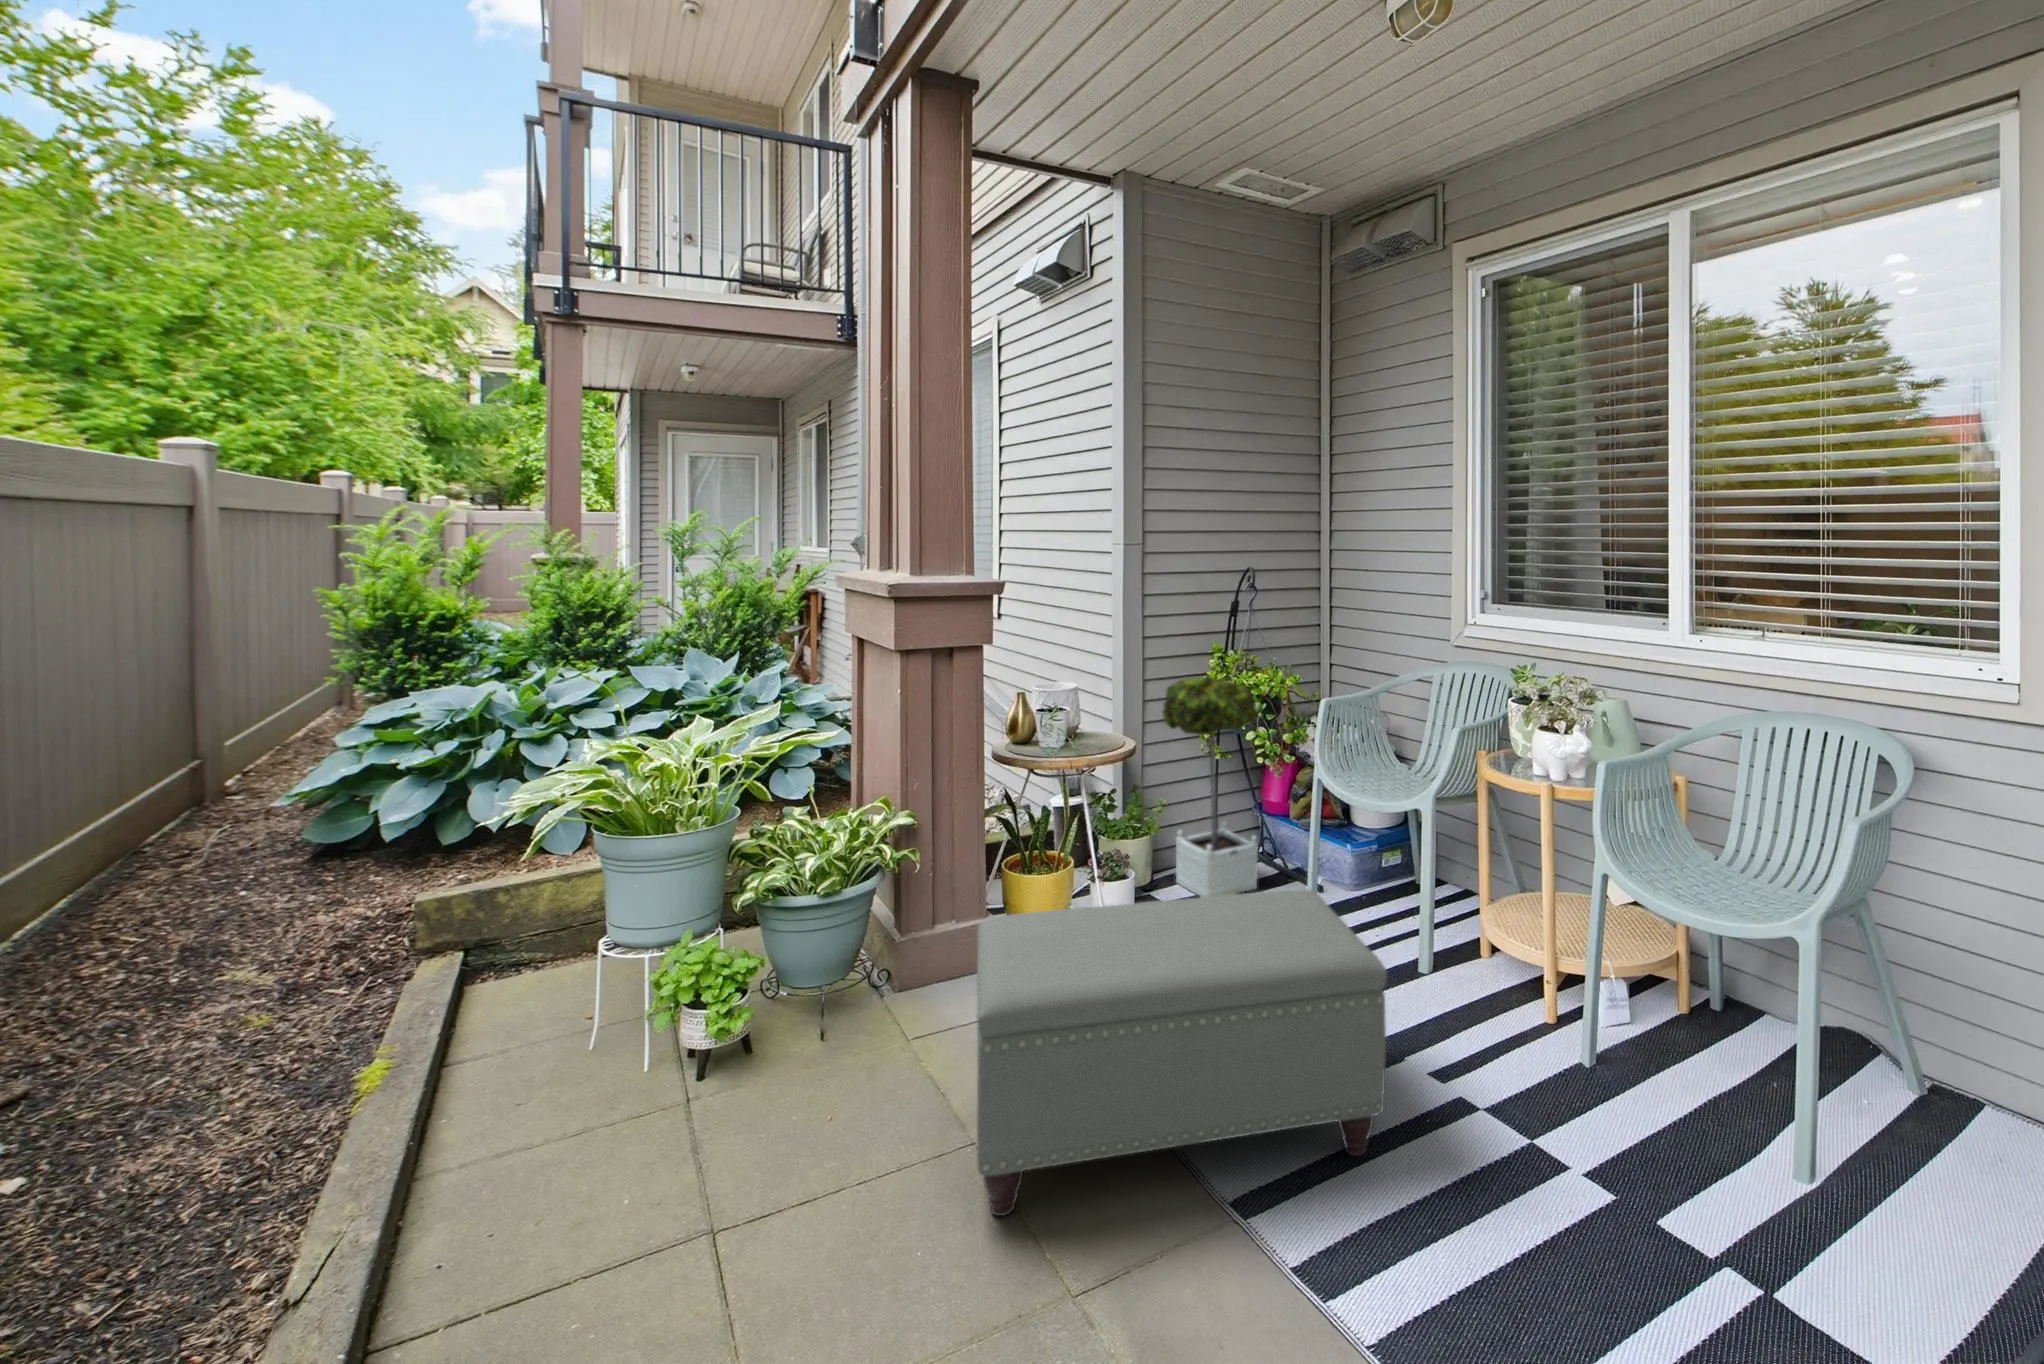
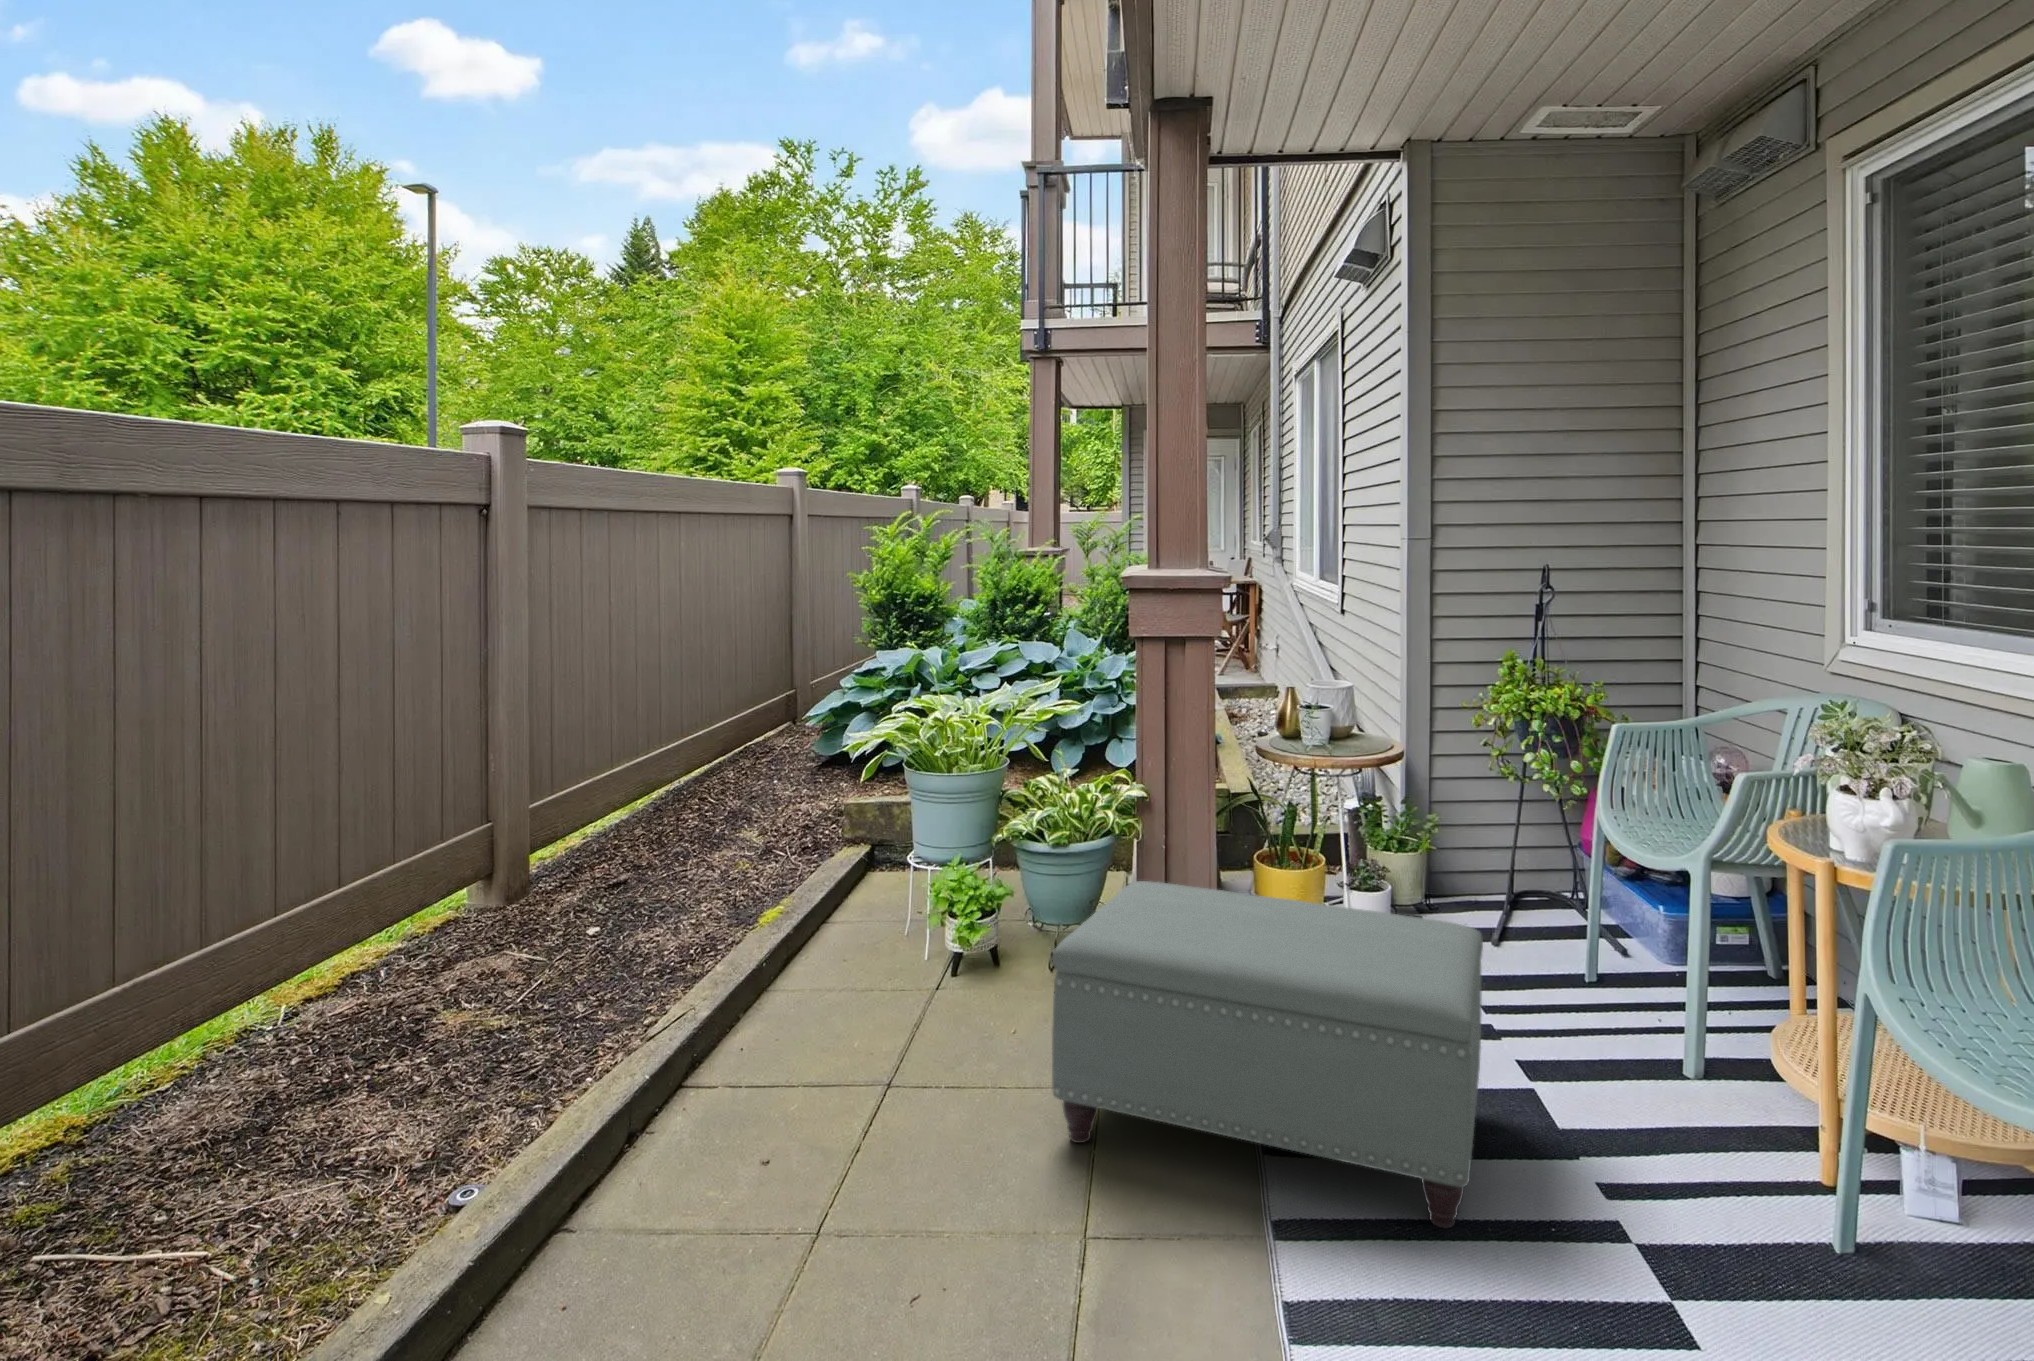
potted tree: present [1162,676,1258,897] -> none [1439,684,1552,943]

